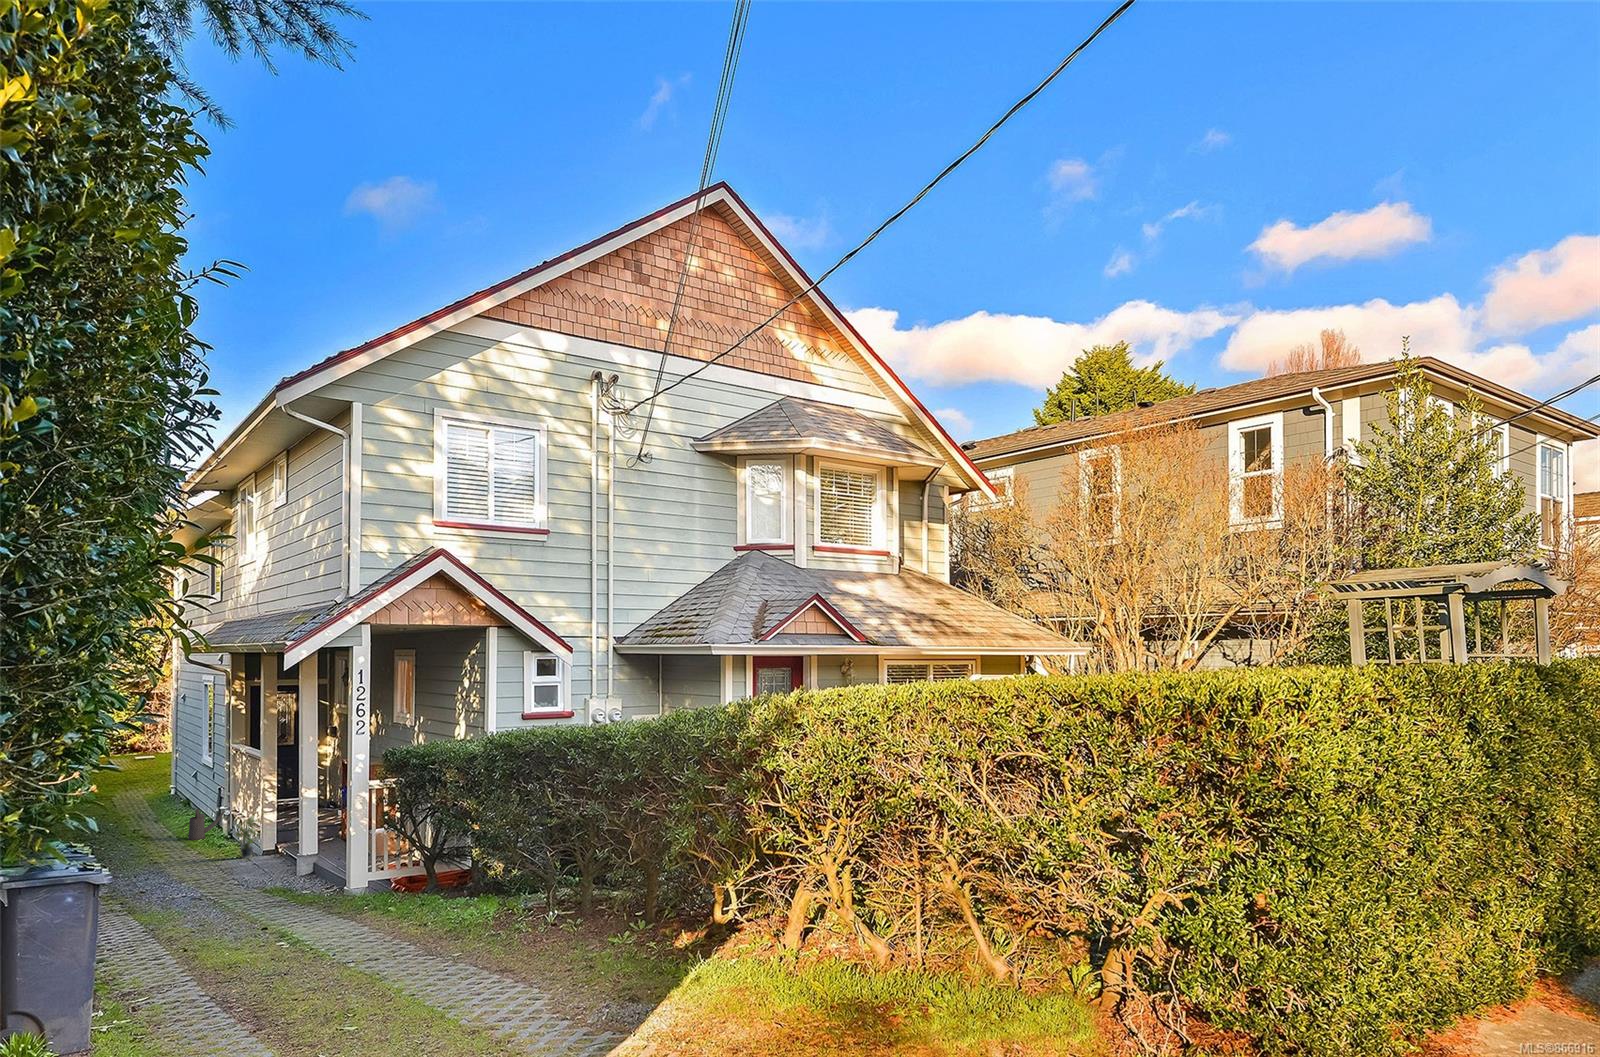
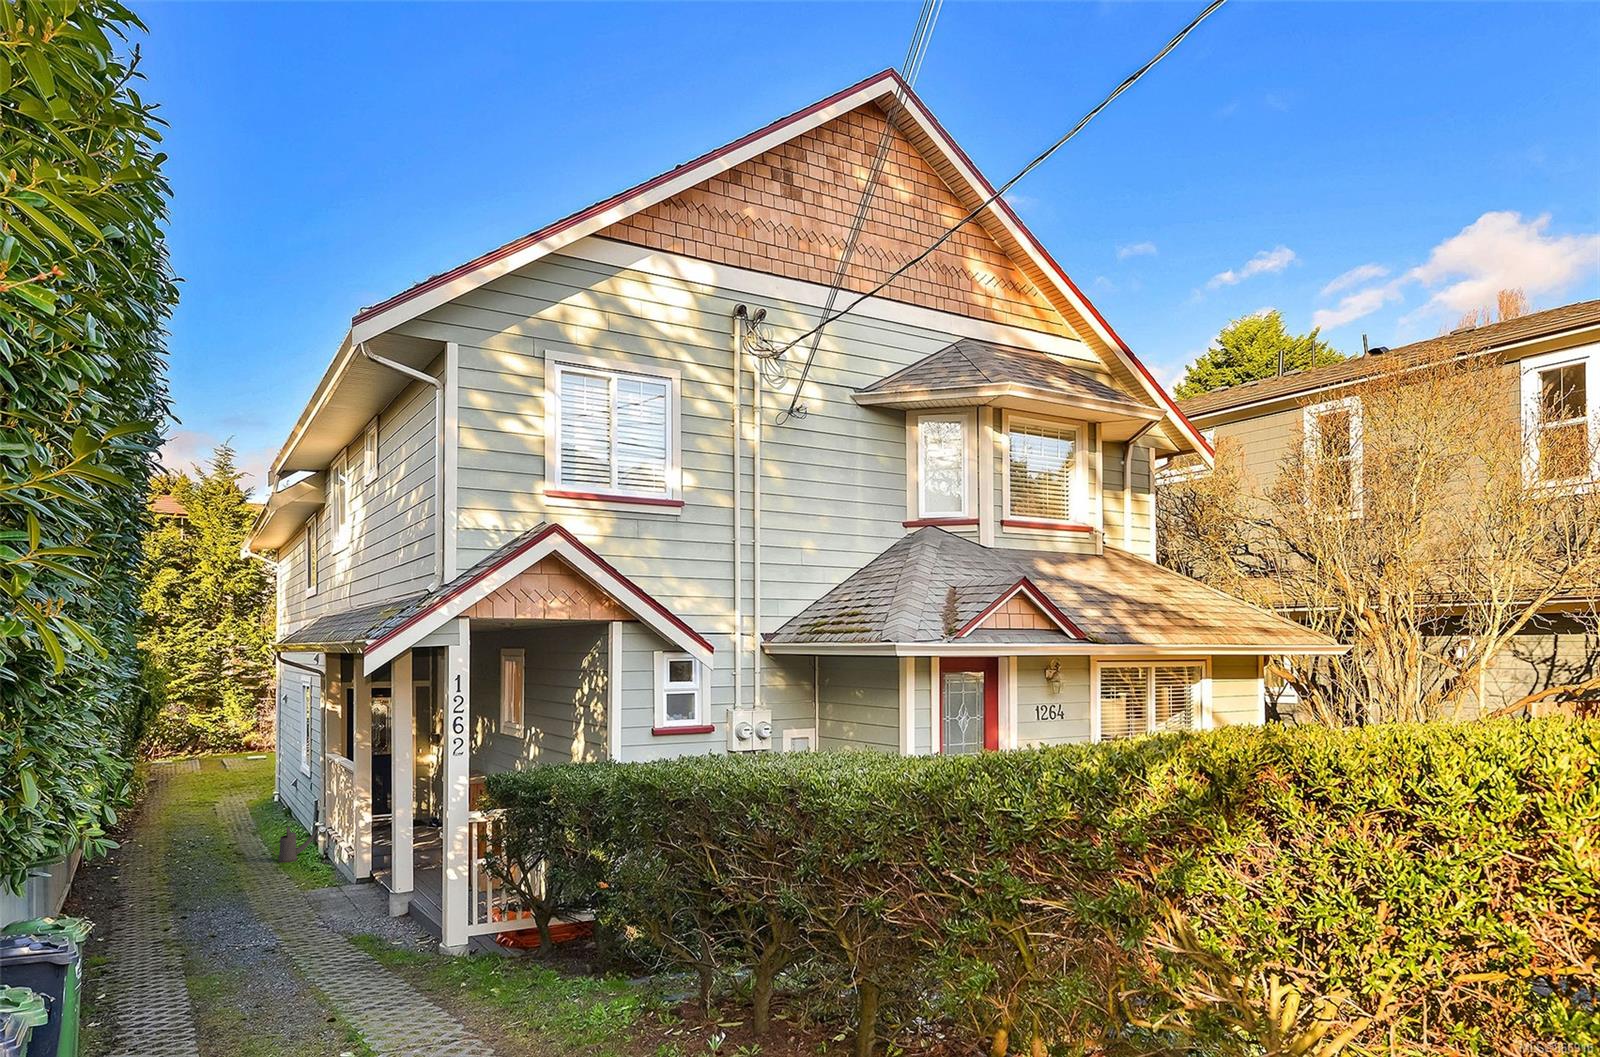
potted plant: present [236,816,257,859] -> none [323,840,351,891]

